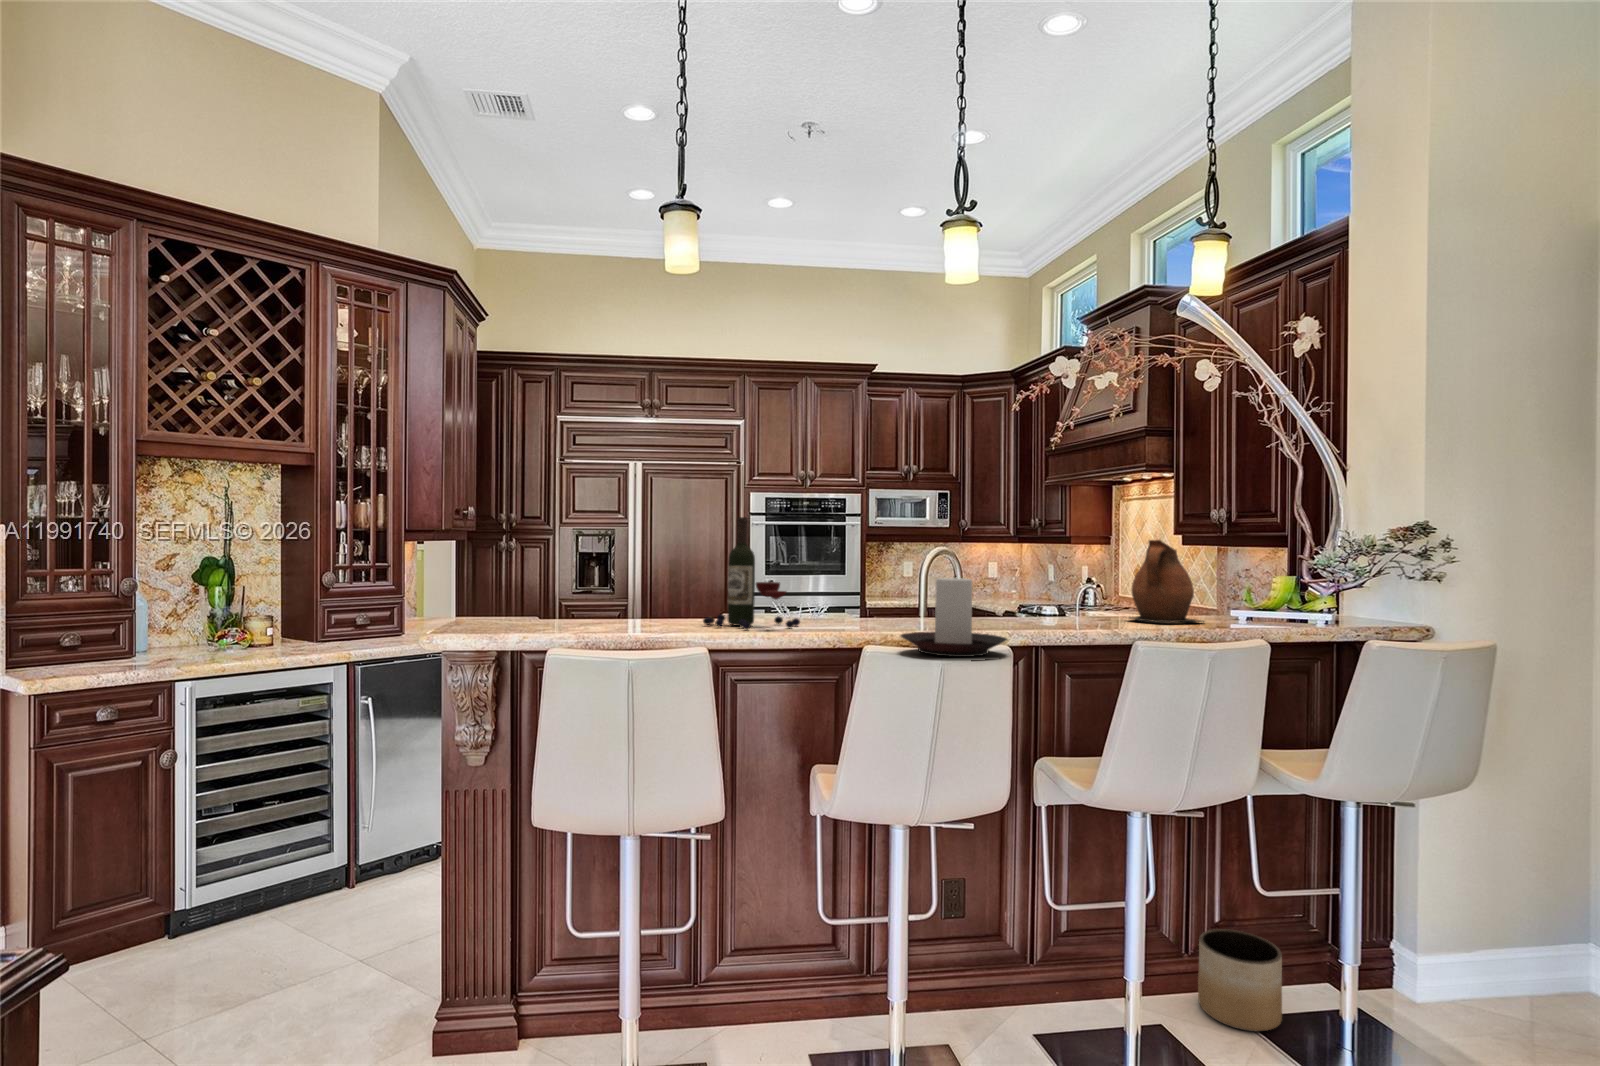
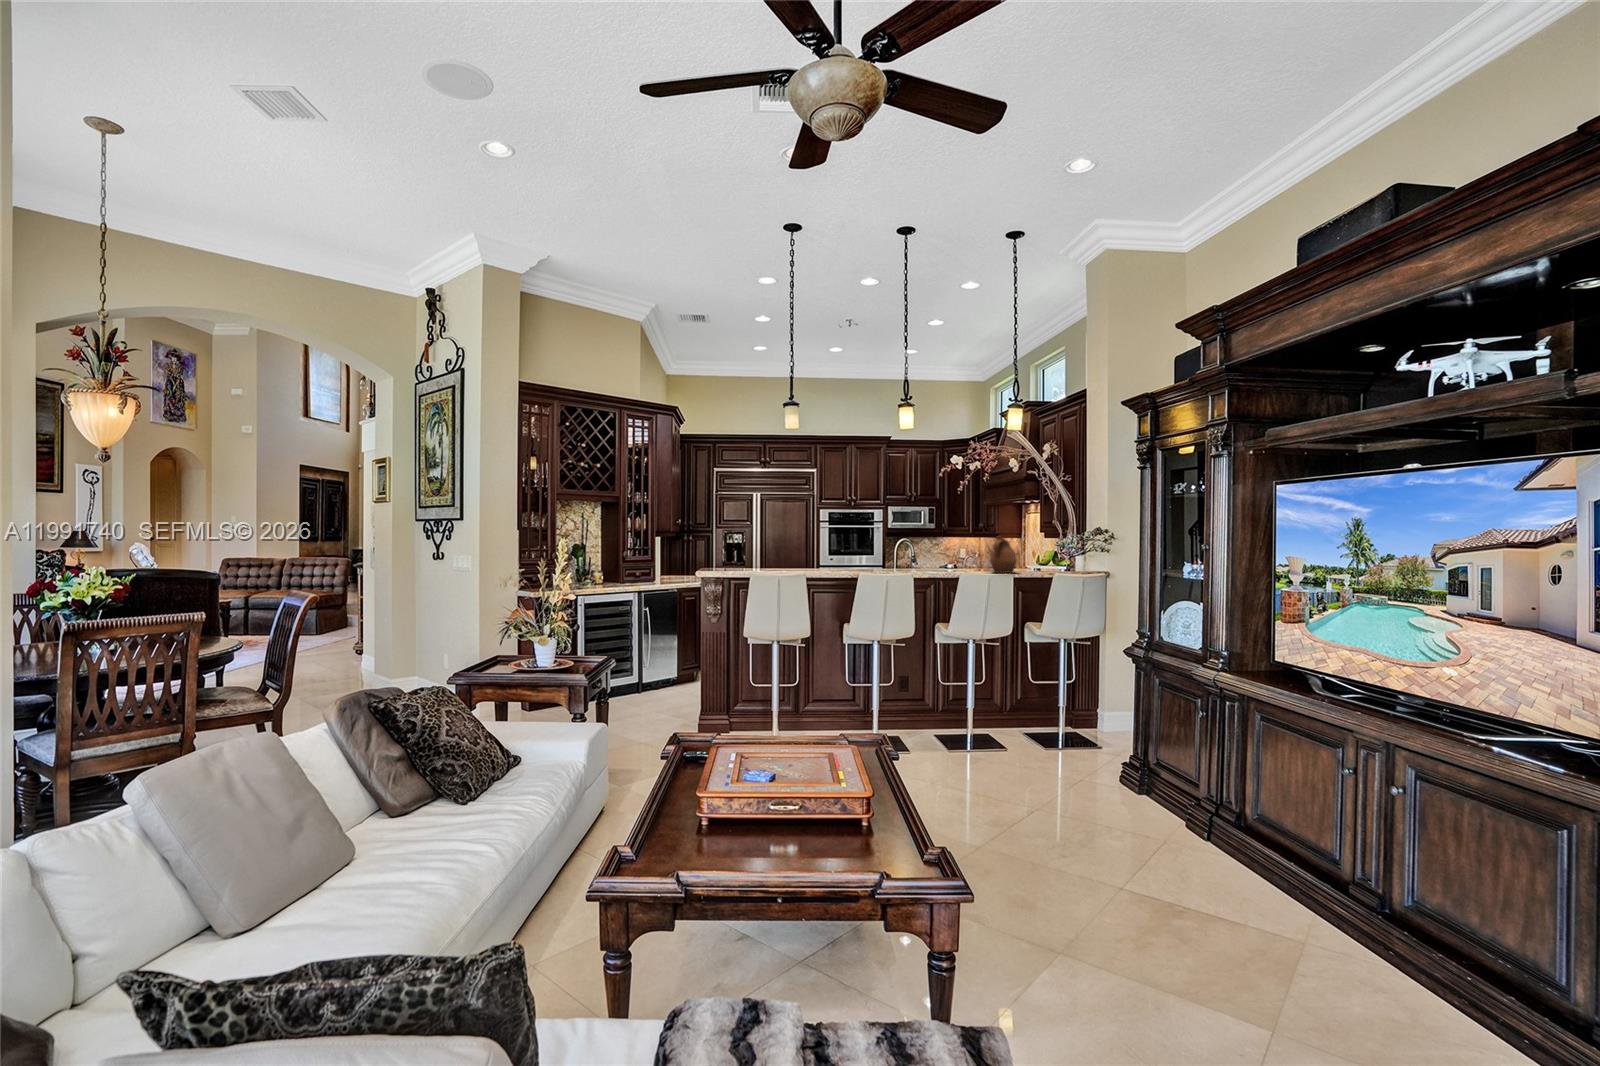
wine bottle: present [703,517,800,630] -> none [800,527,841,574]
candle holder: present [901,578,1007,657] -> none [874,549,912,579]
planter: present [1198,929,1282,1032] -> none [1006,701,1039,736]

